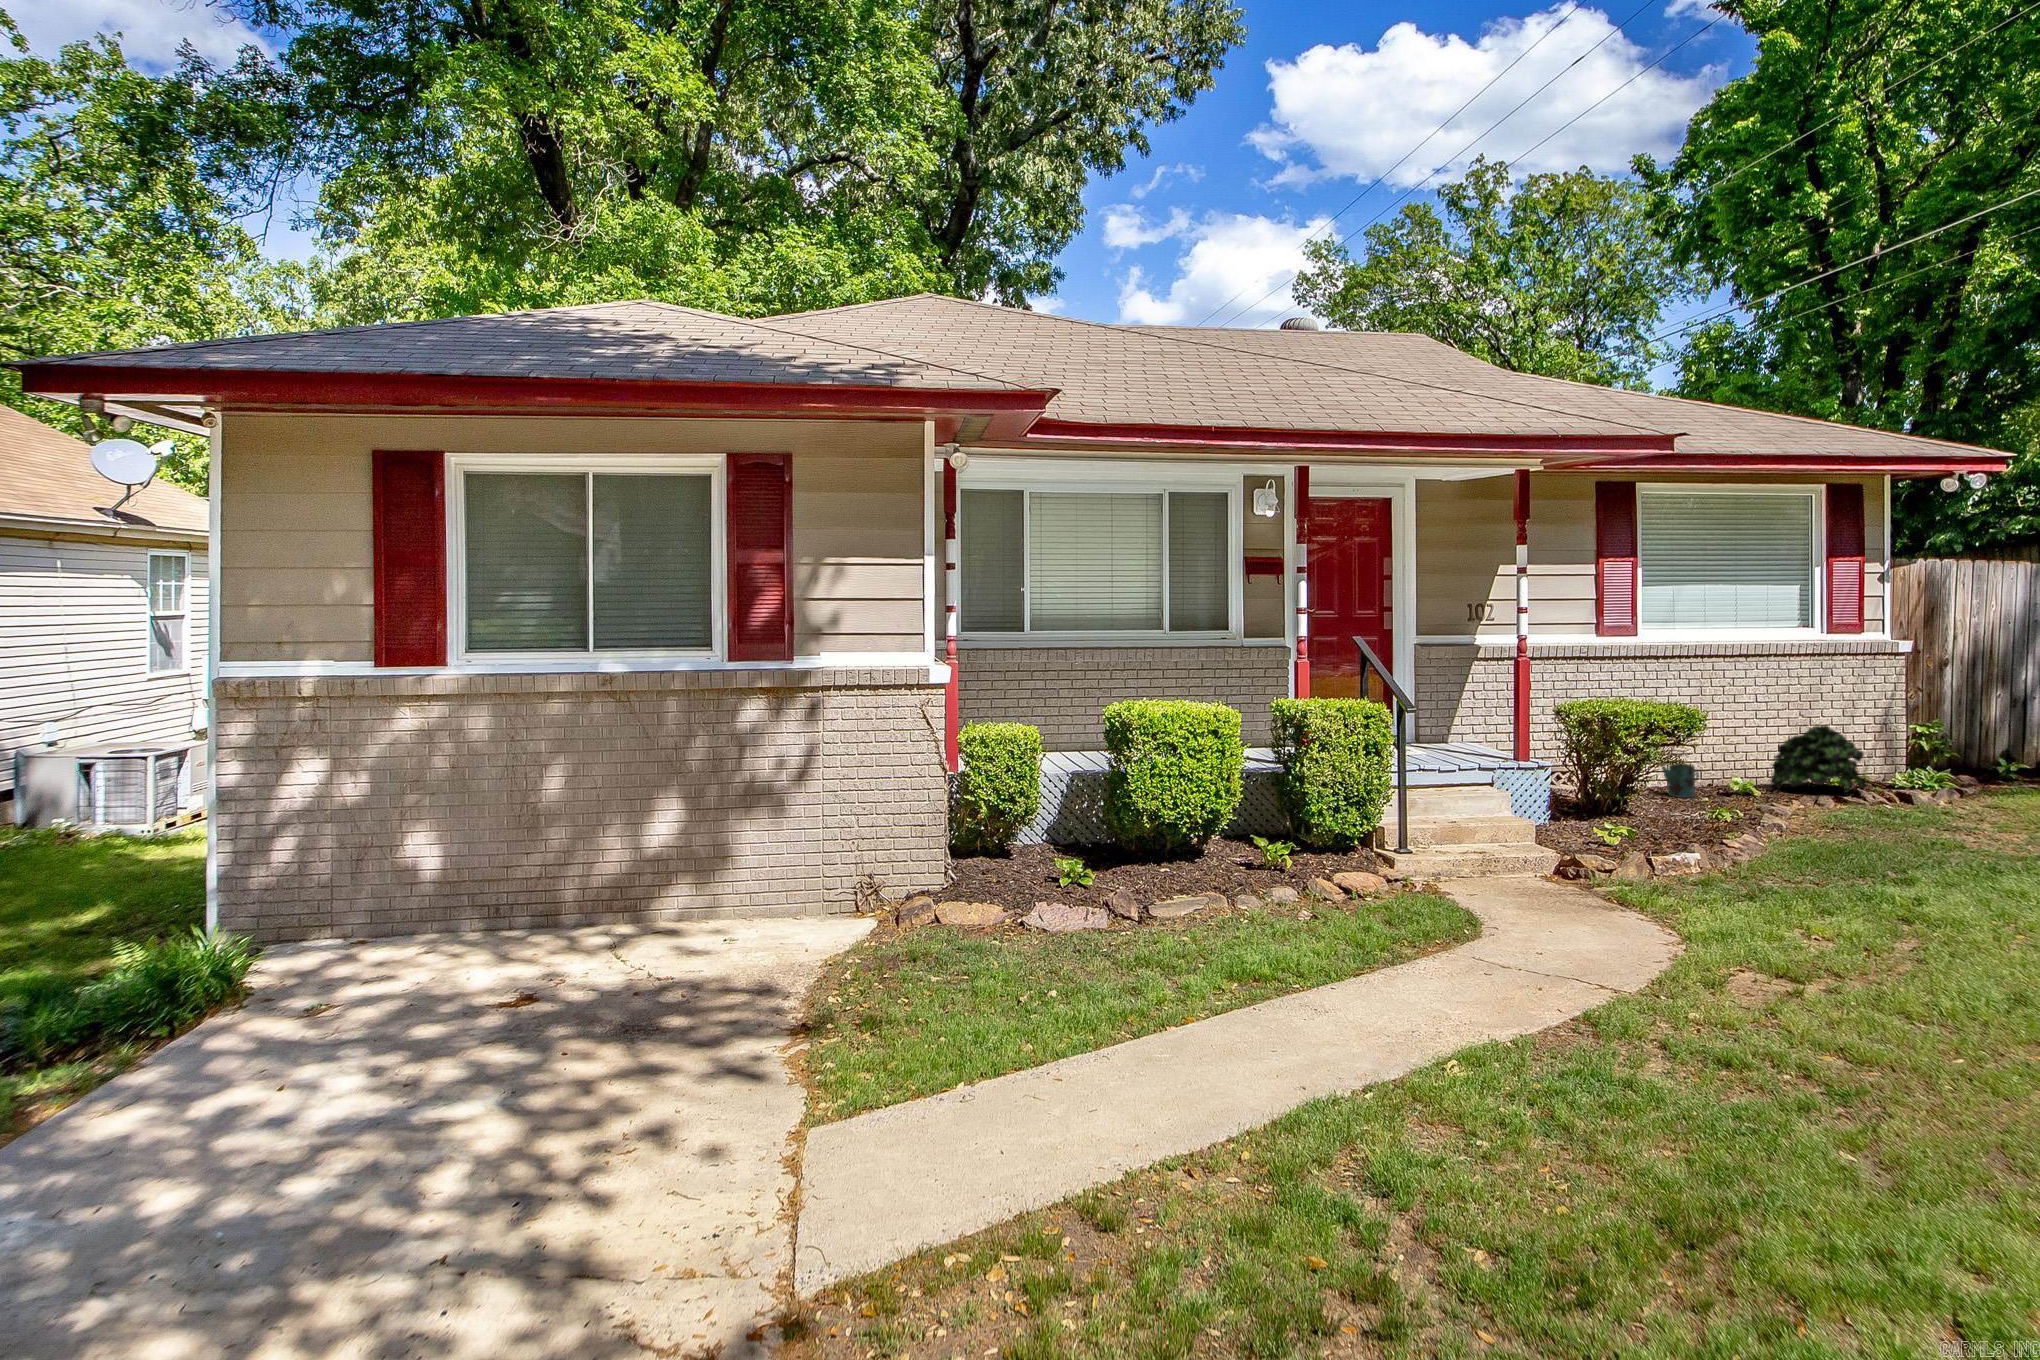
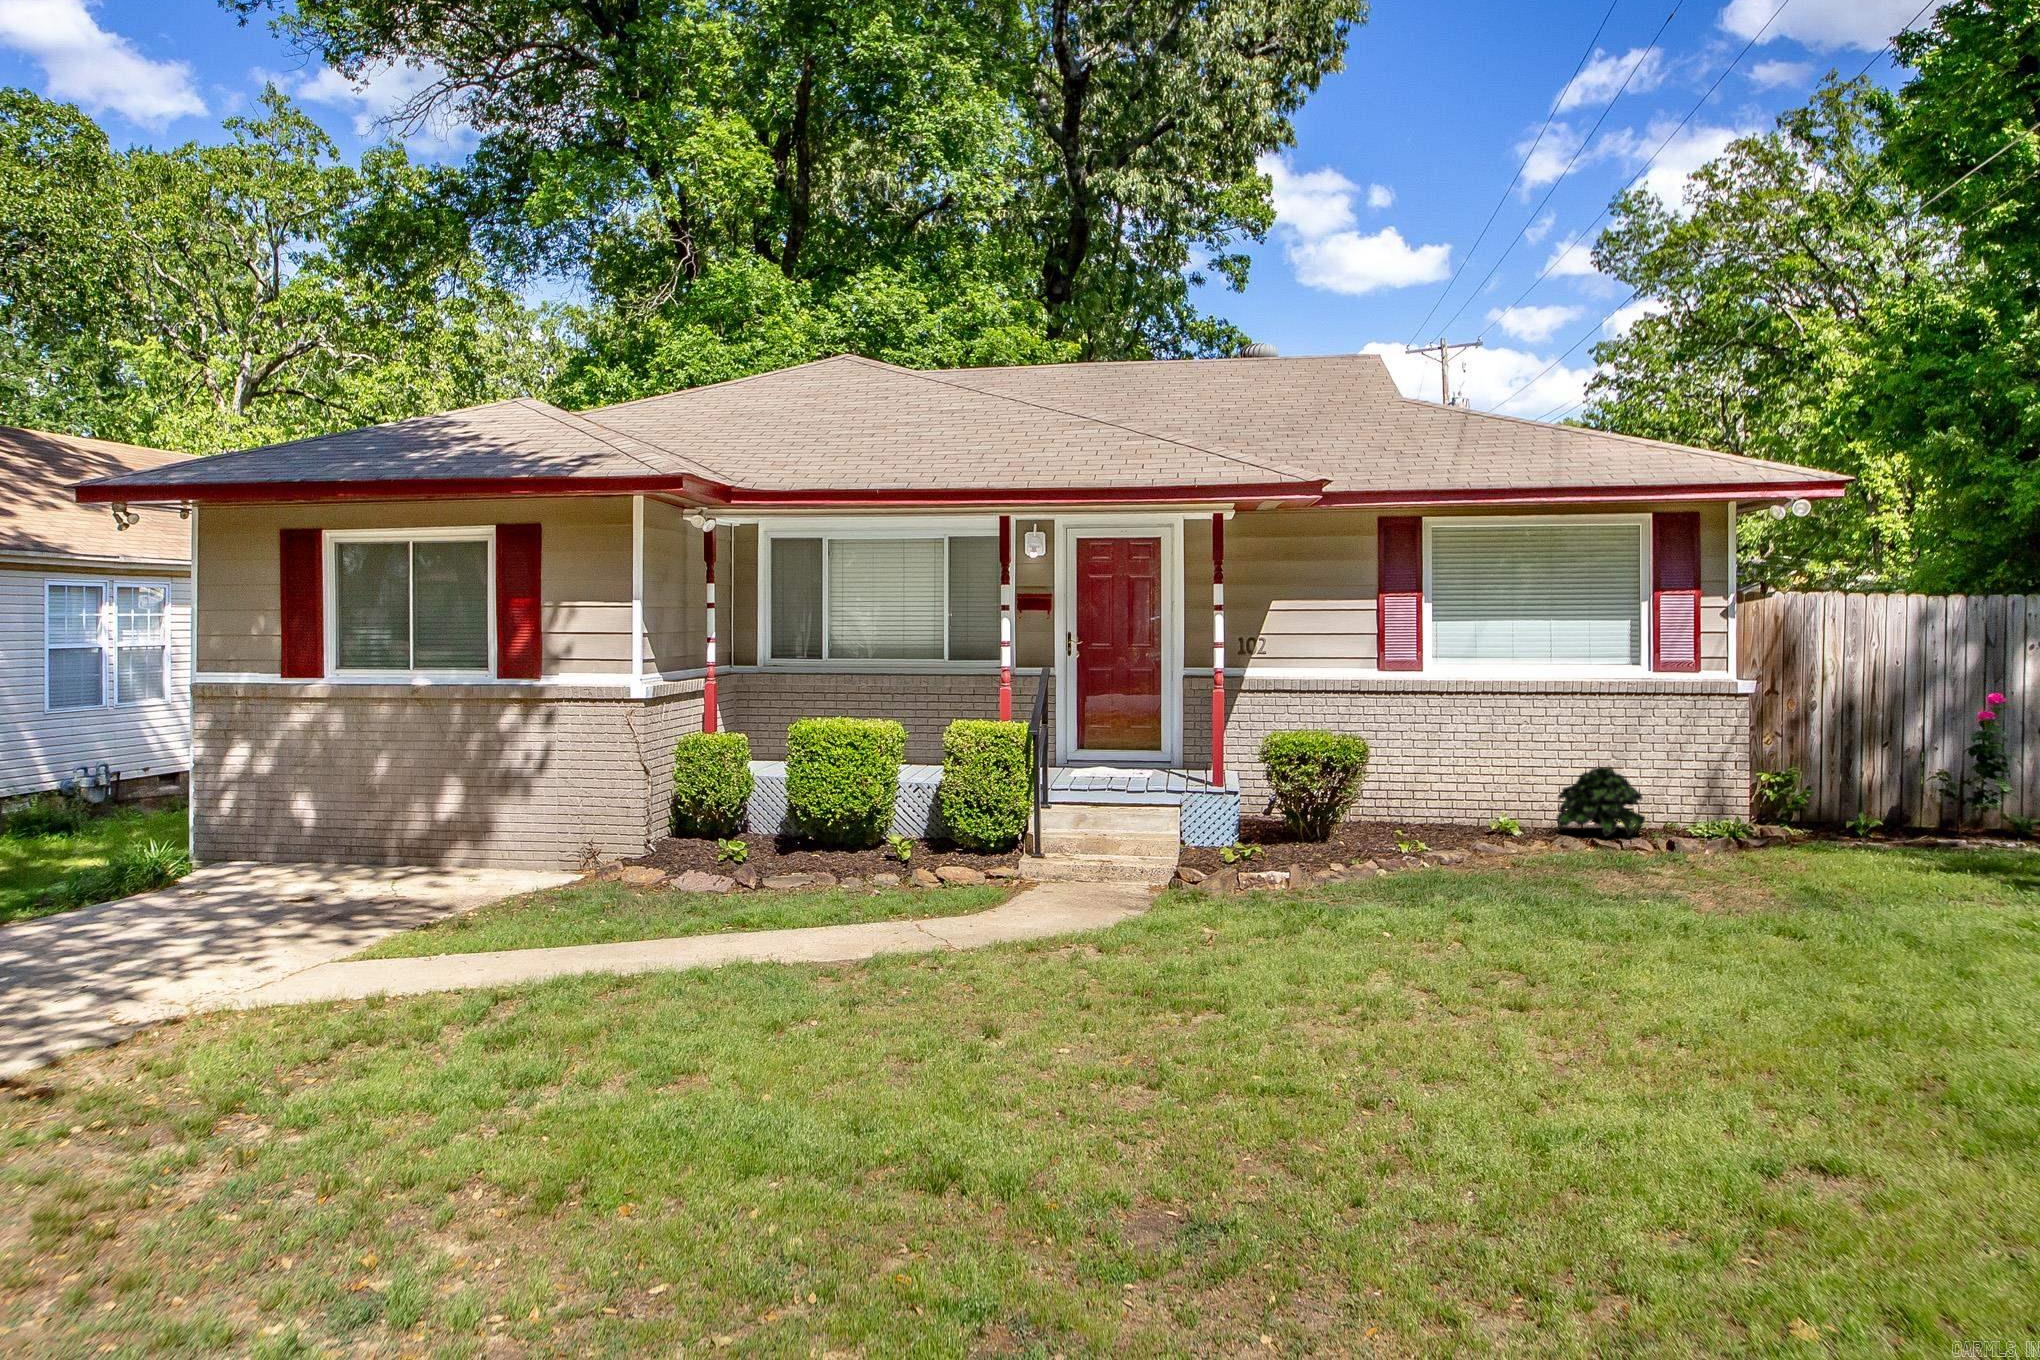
watering can: present [1662,763,1699,798] -> none [1430,791,1455,833]

